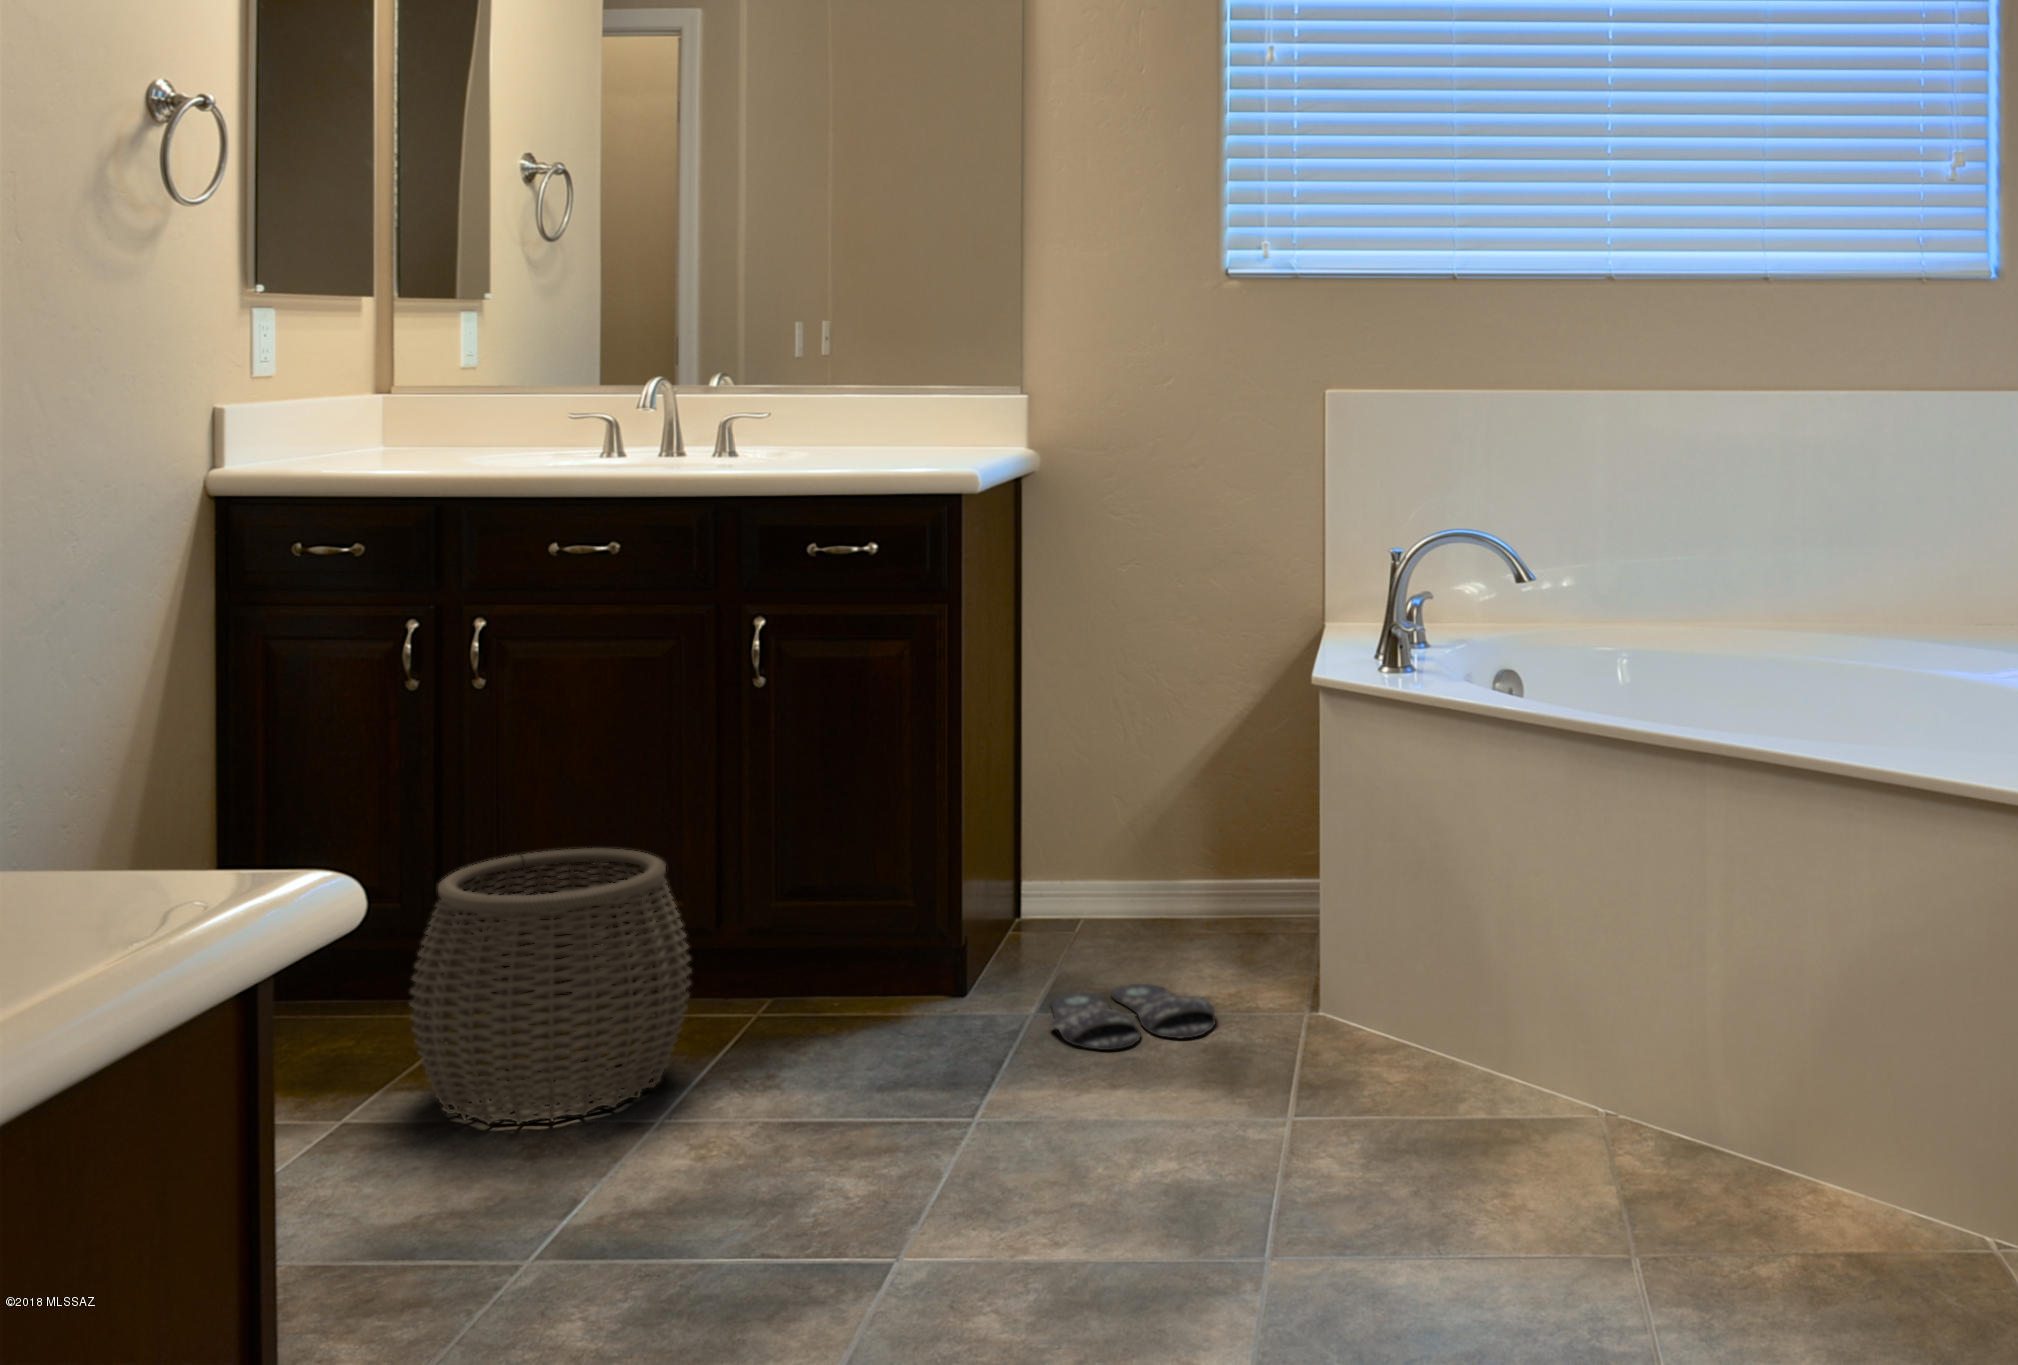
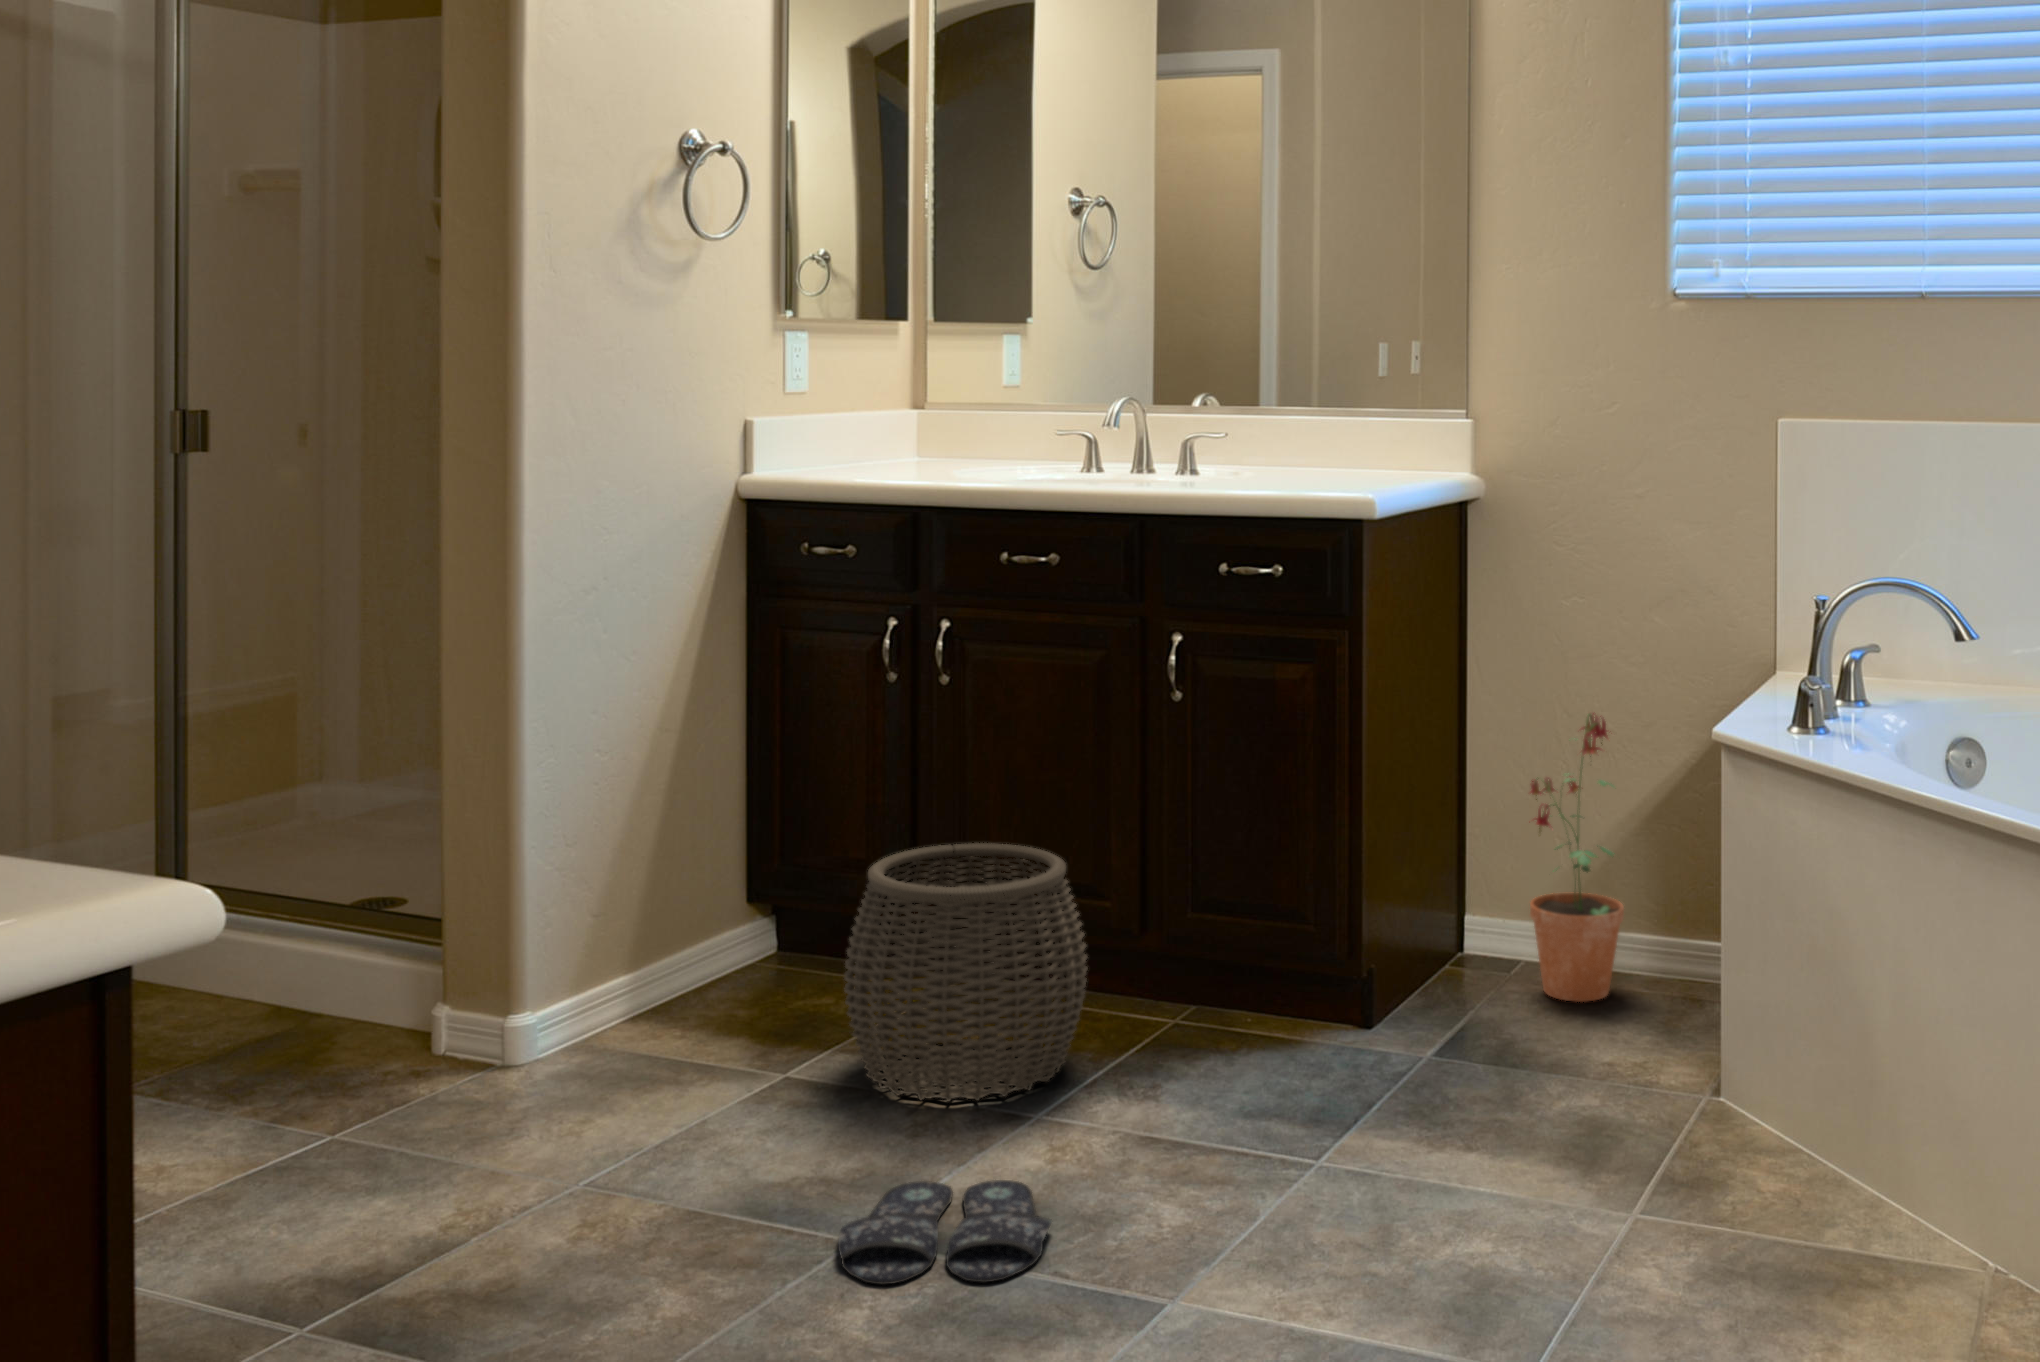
potted plant: none [1093,671,1197,947] -> present [1530,713,1624,1002]
slippers: present [1050,984,1216,1050] -> present [838,1180,1052,1285]

